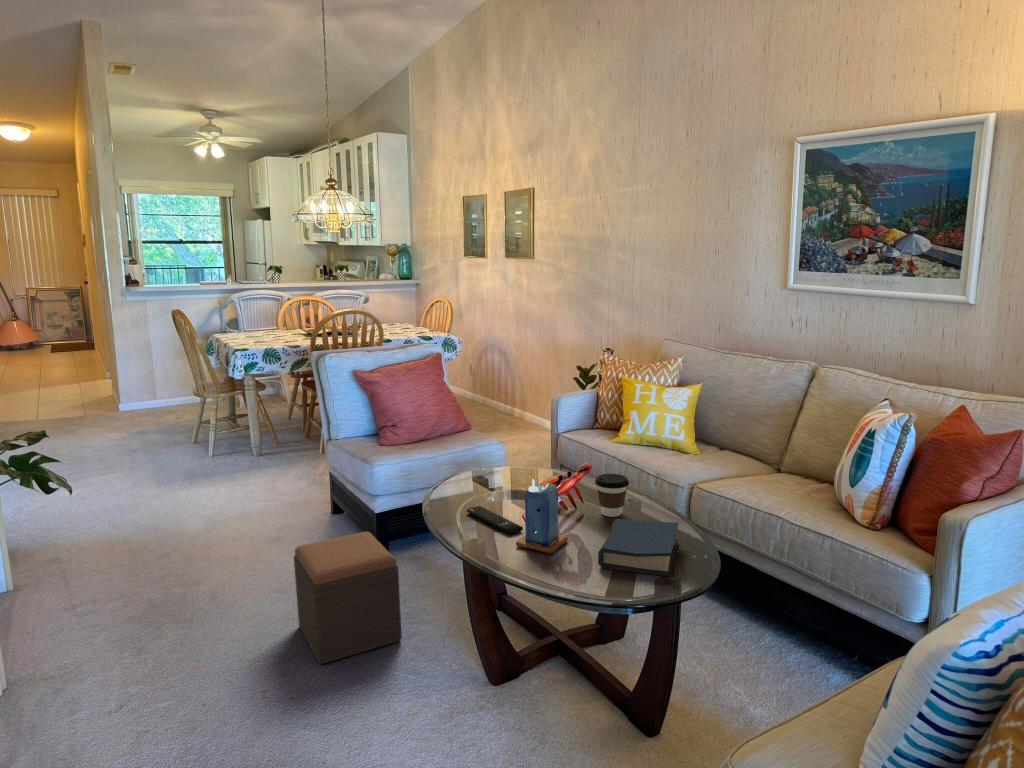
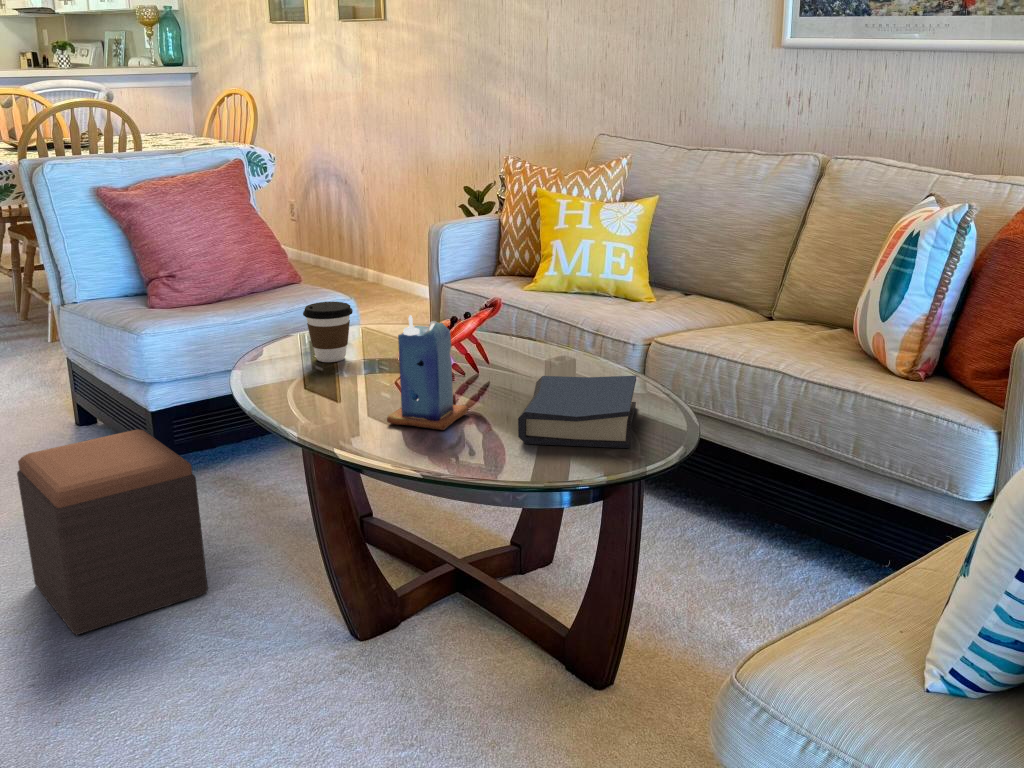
coffee cup: present [595,474,629,517] -> present [303,302,353,362]
remote control: present [467,506,523,534] -> none [303,375,396,409]

